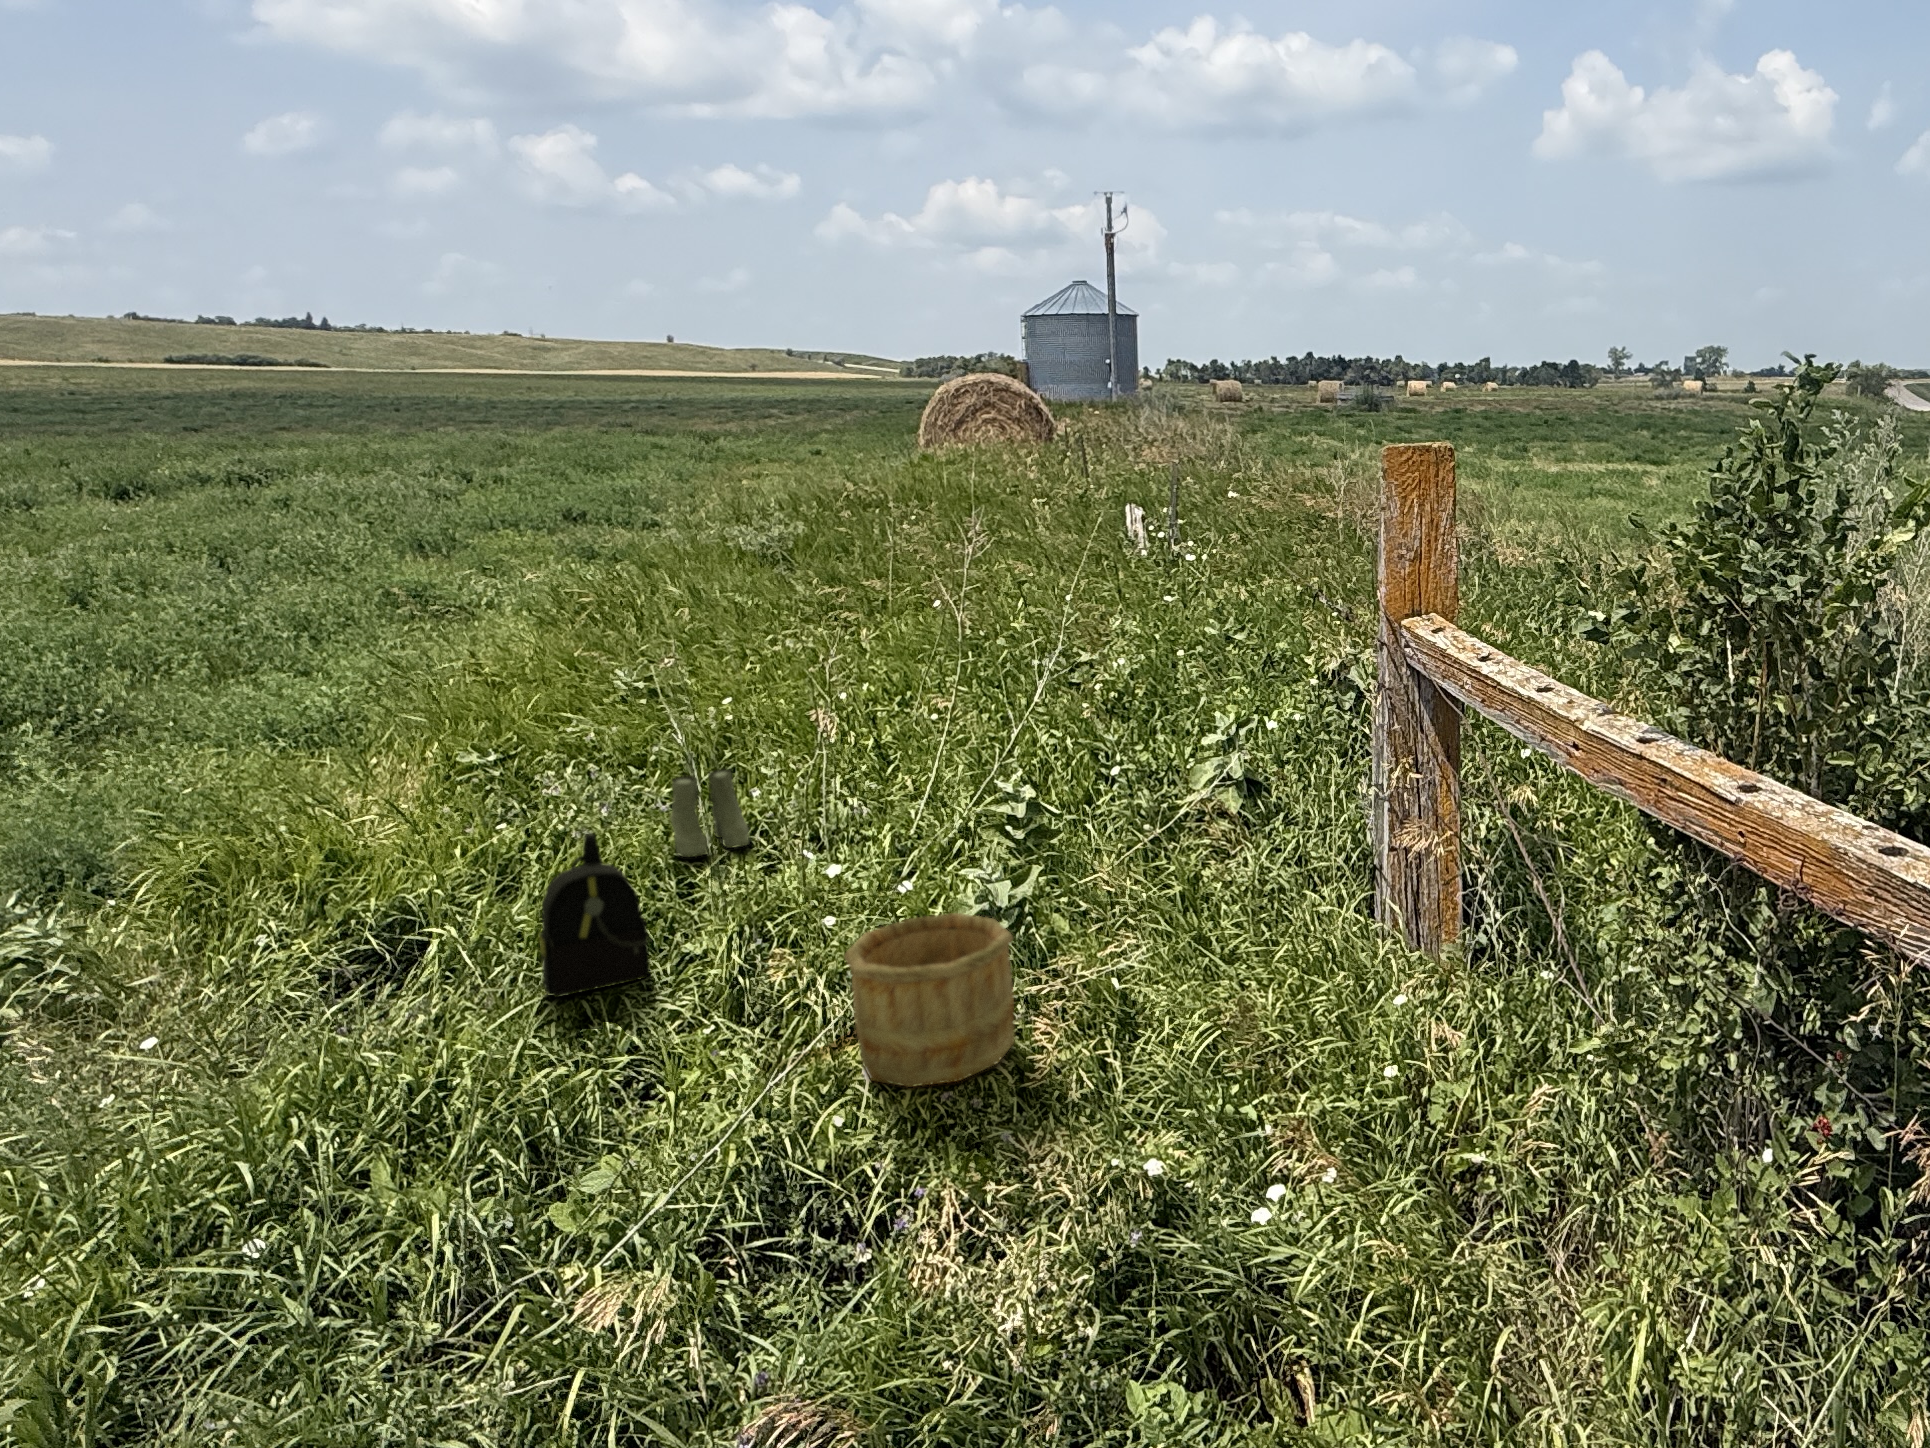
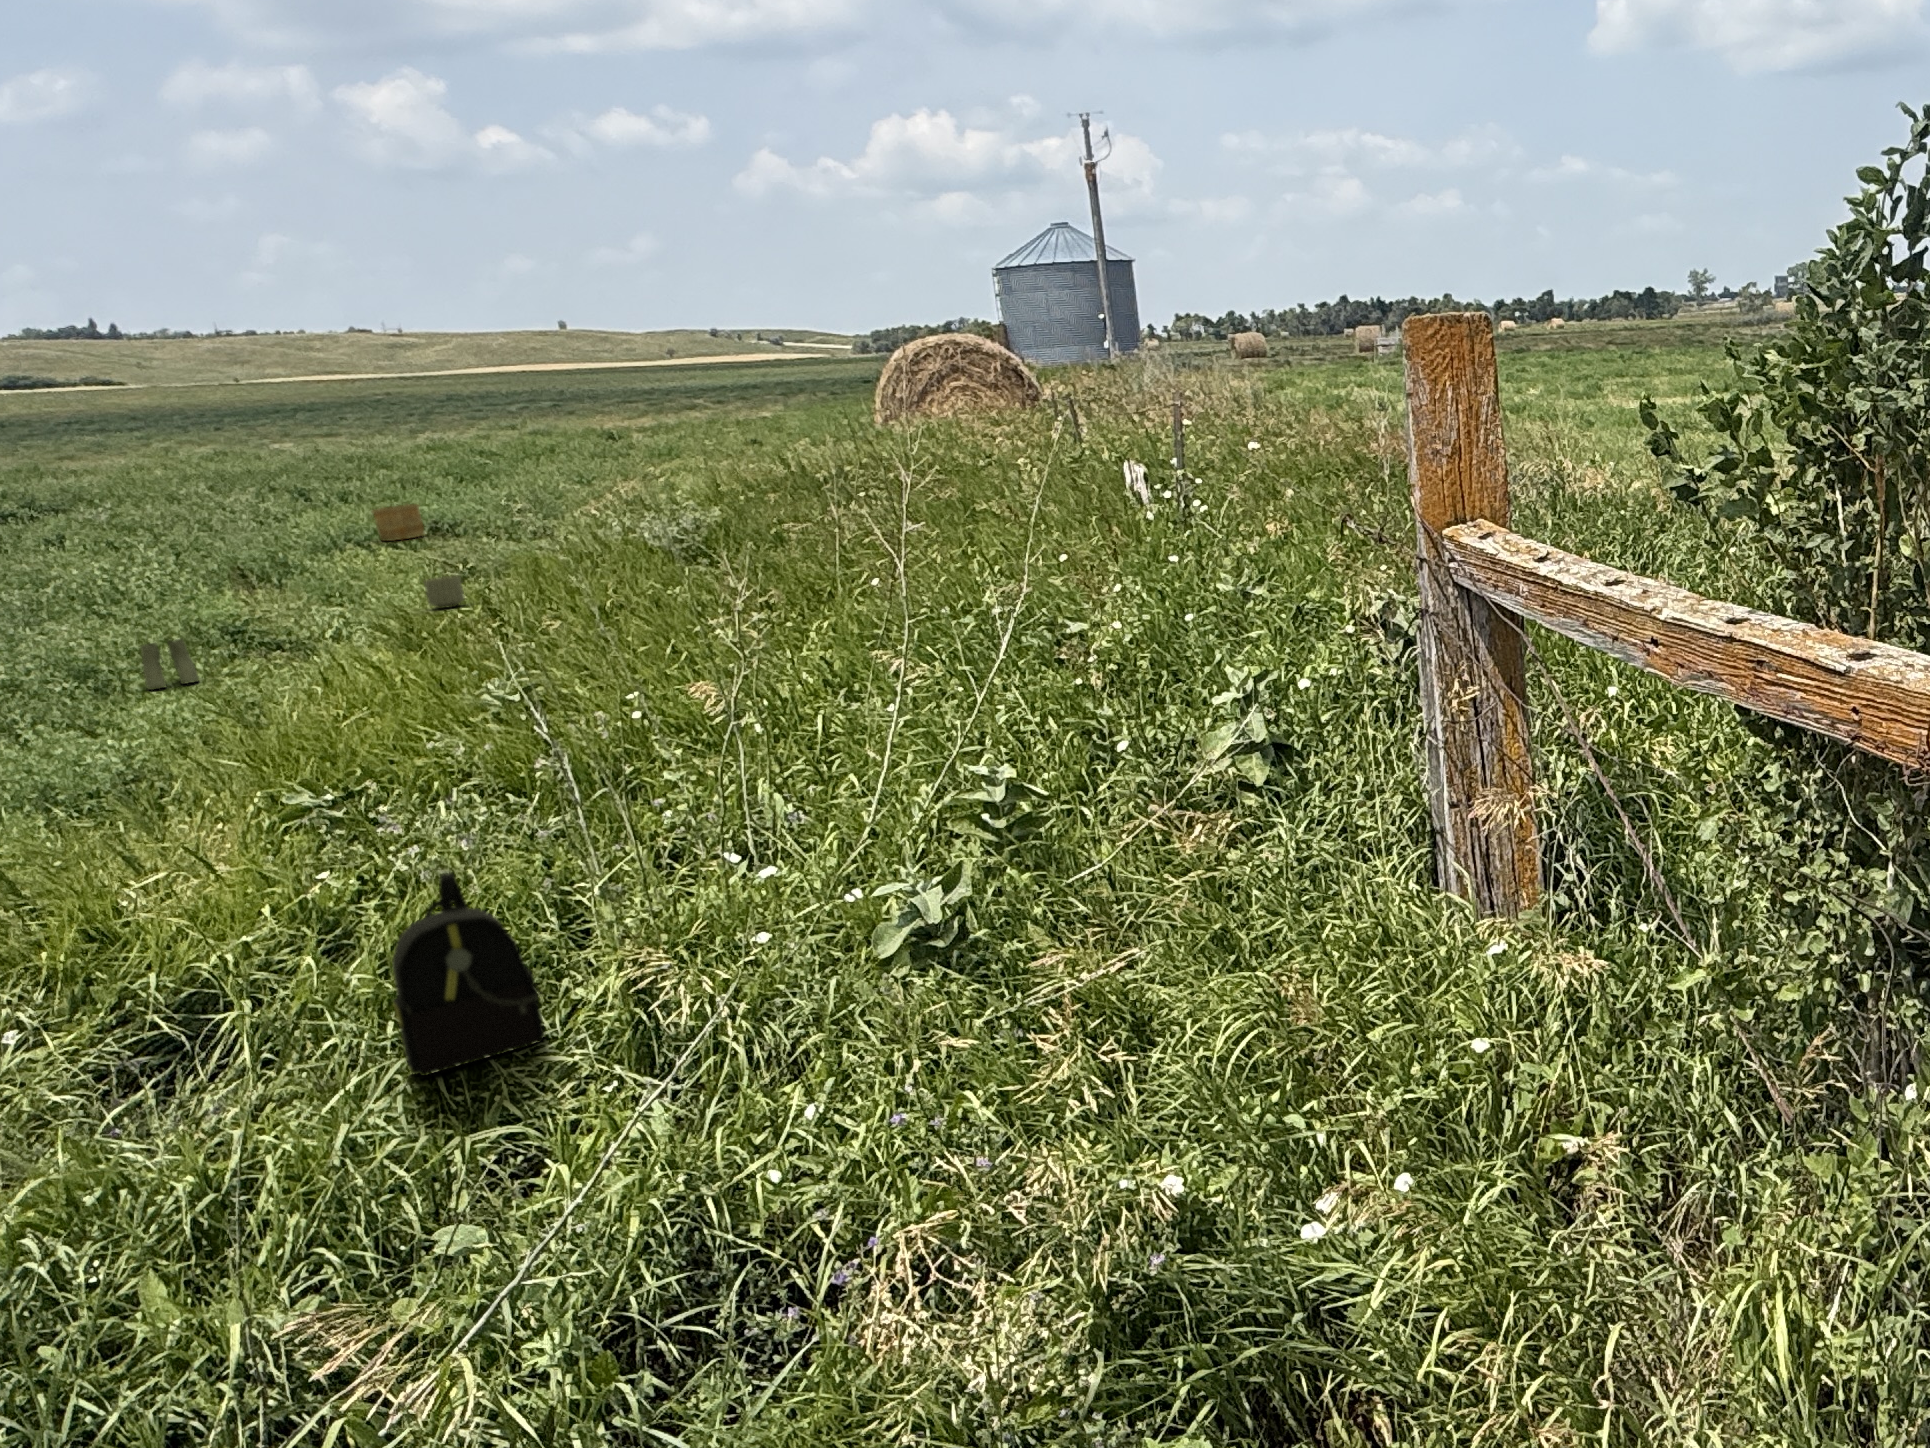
planter: none [545,549,576,576] -> present [424,575,465,608]
boots: present [670,769,749,857] -> present [140,639,199,690]
wooden bucket: present [844,913,1015,1087] -> present [372,504,425,541]

